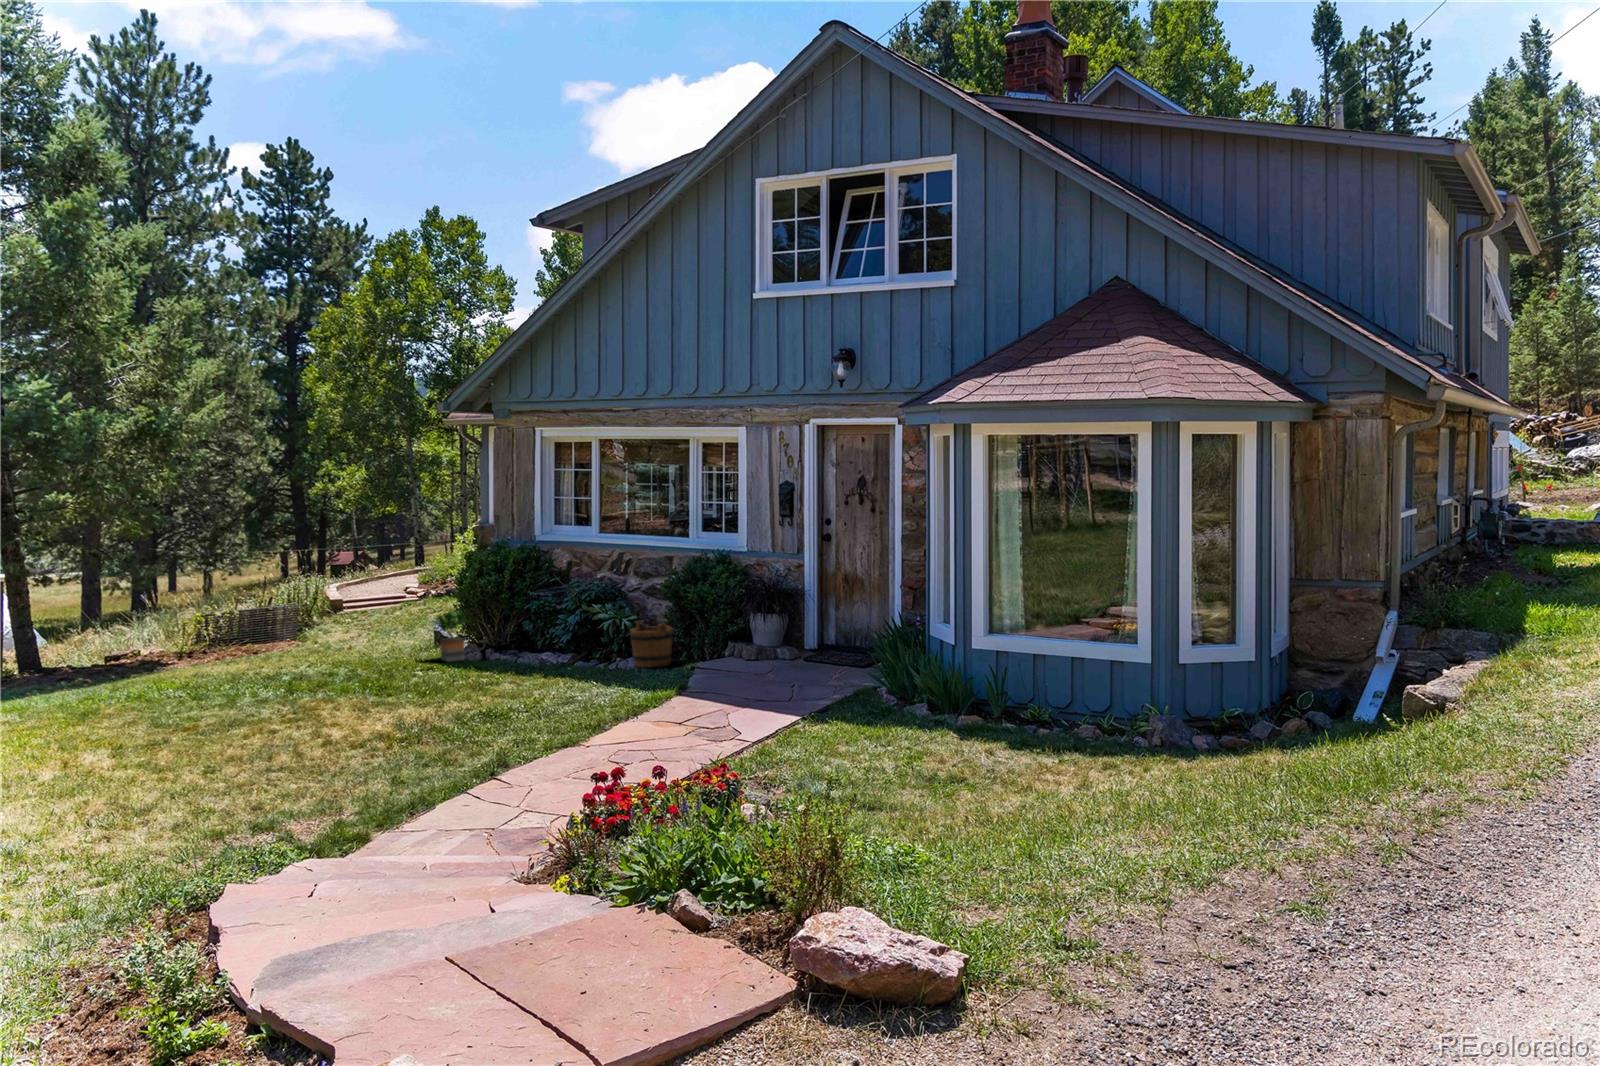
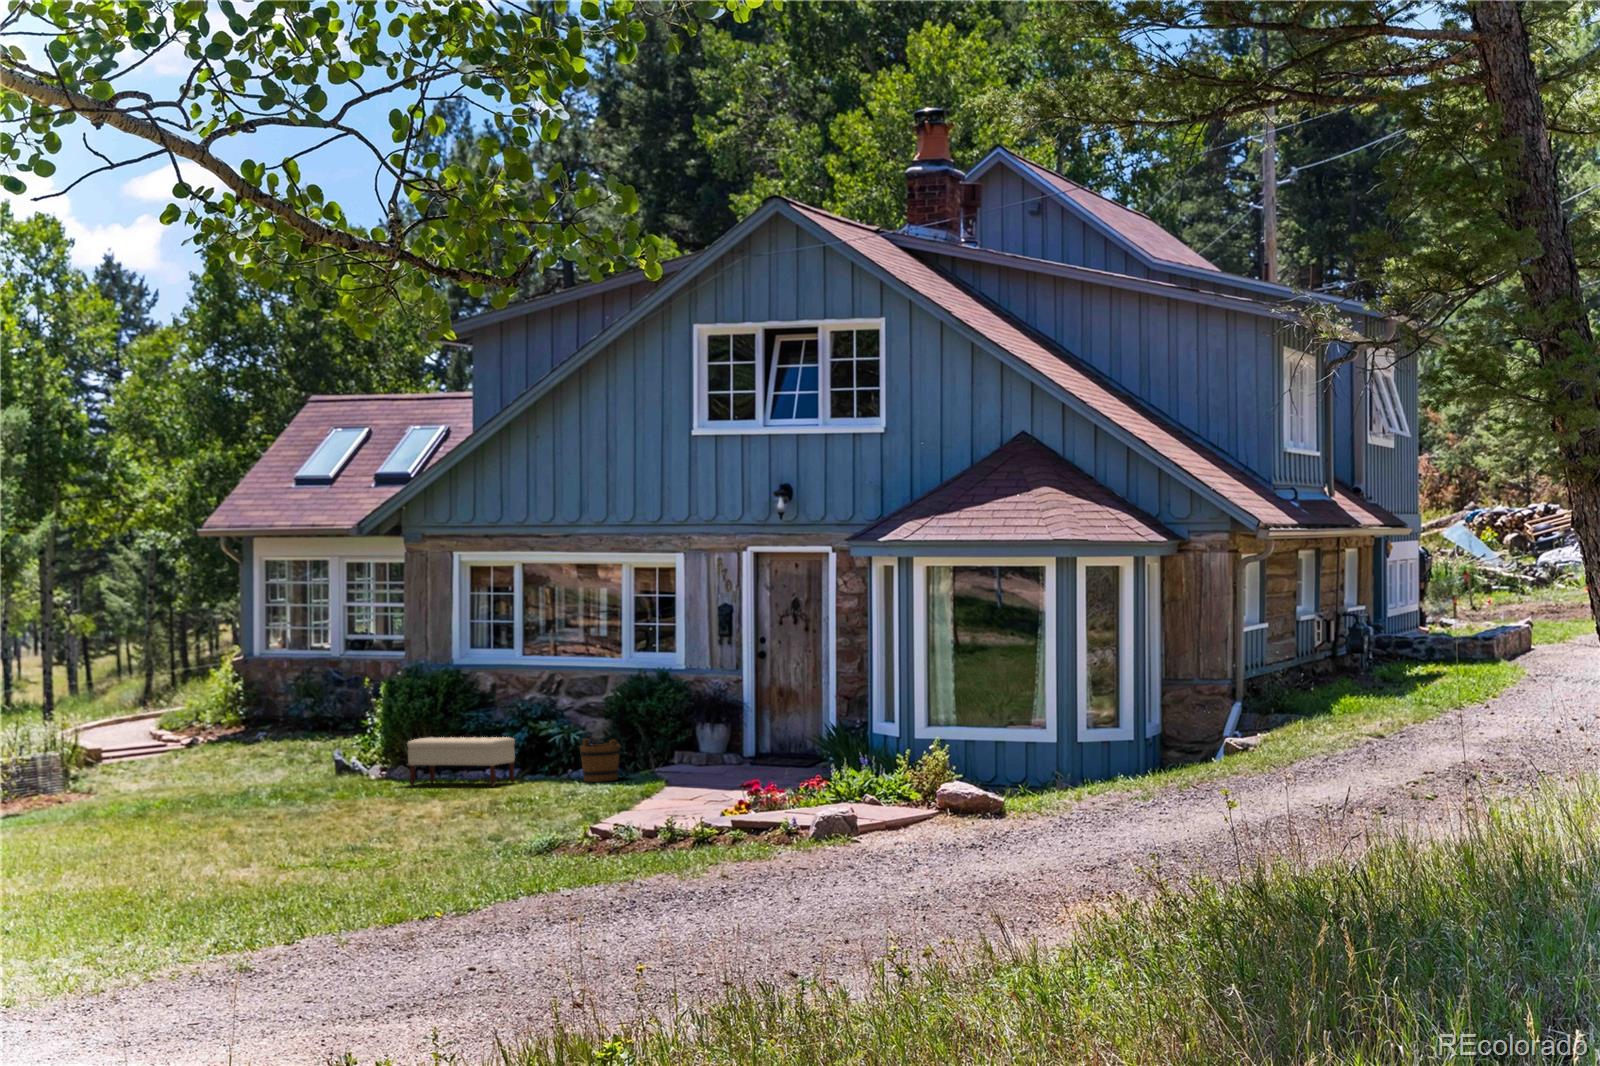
potted tree: present [434,612,469,662] -> none [365,737,401,788]
bench: none [469,613,569,670] -> present [407,737,515,787]

